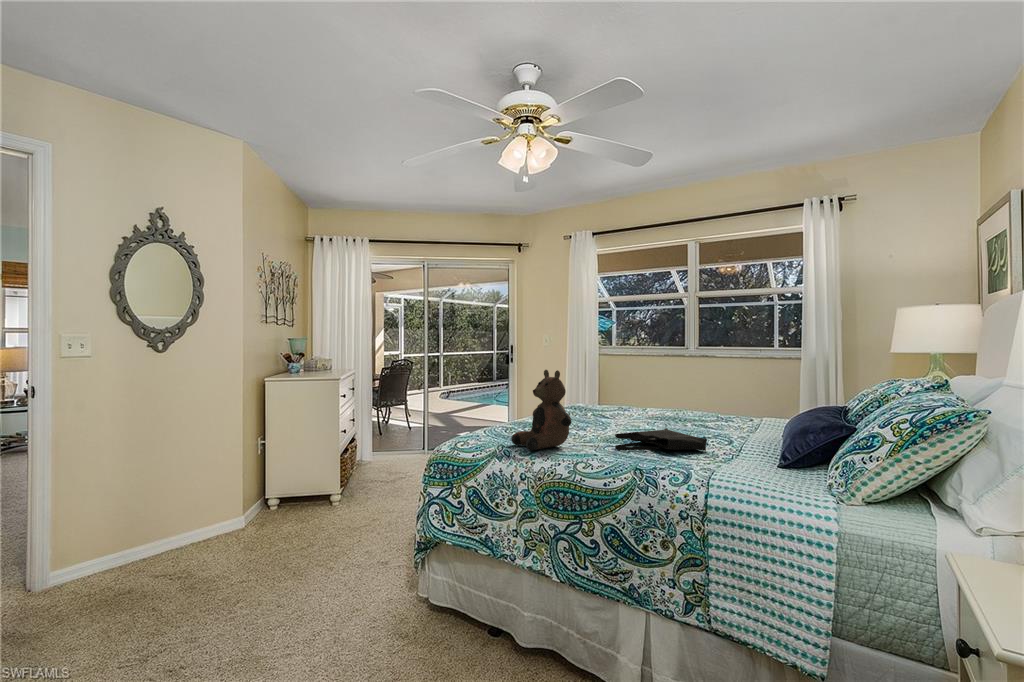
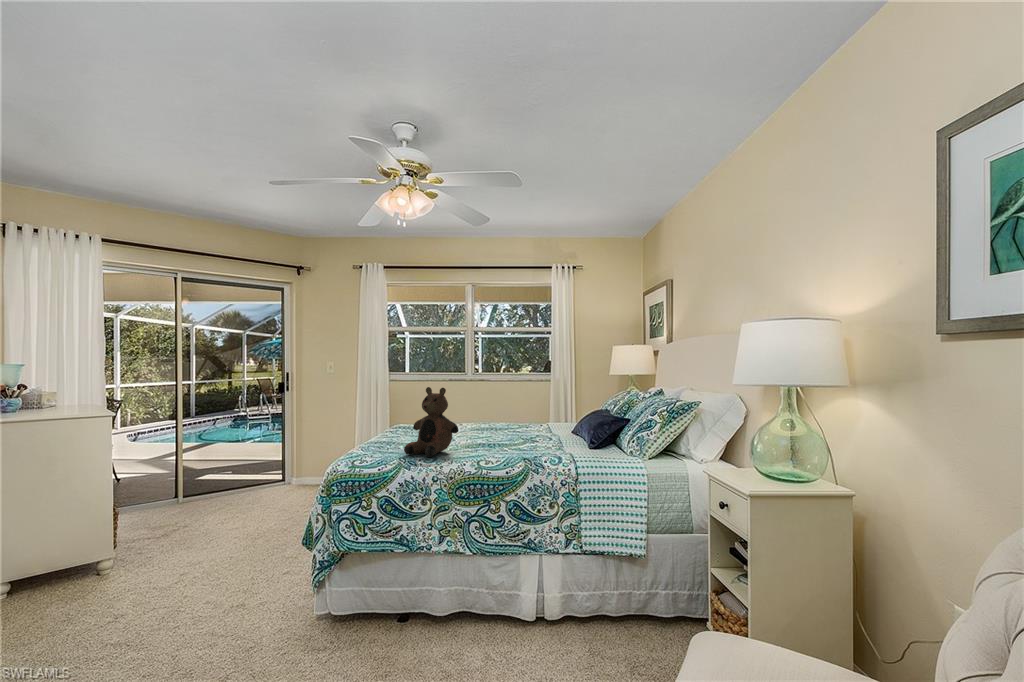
tote bag: present [615,428,707,451] -> none [483,427,540,448]

